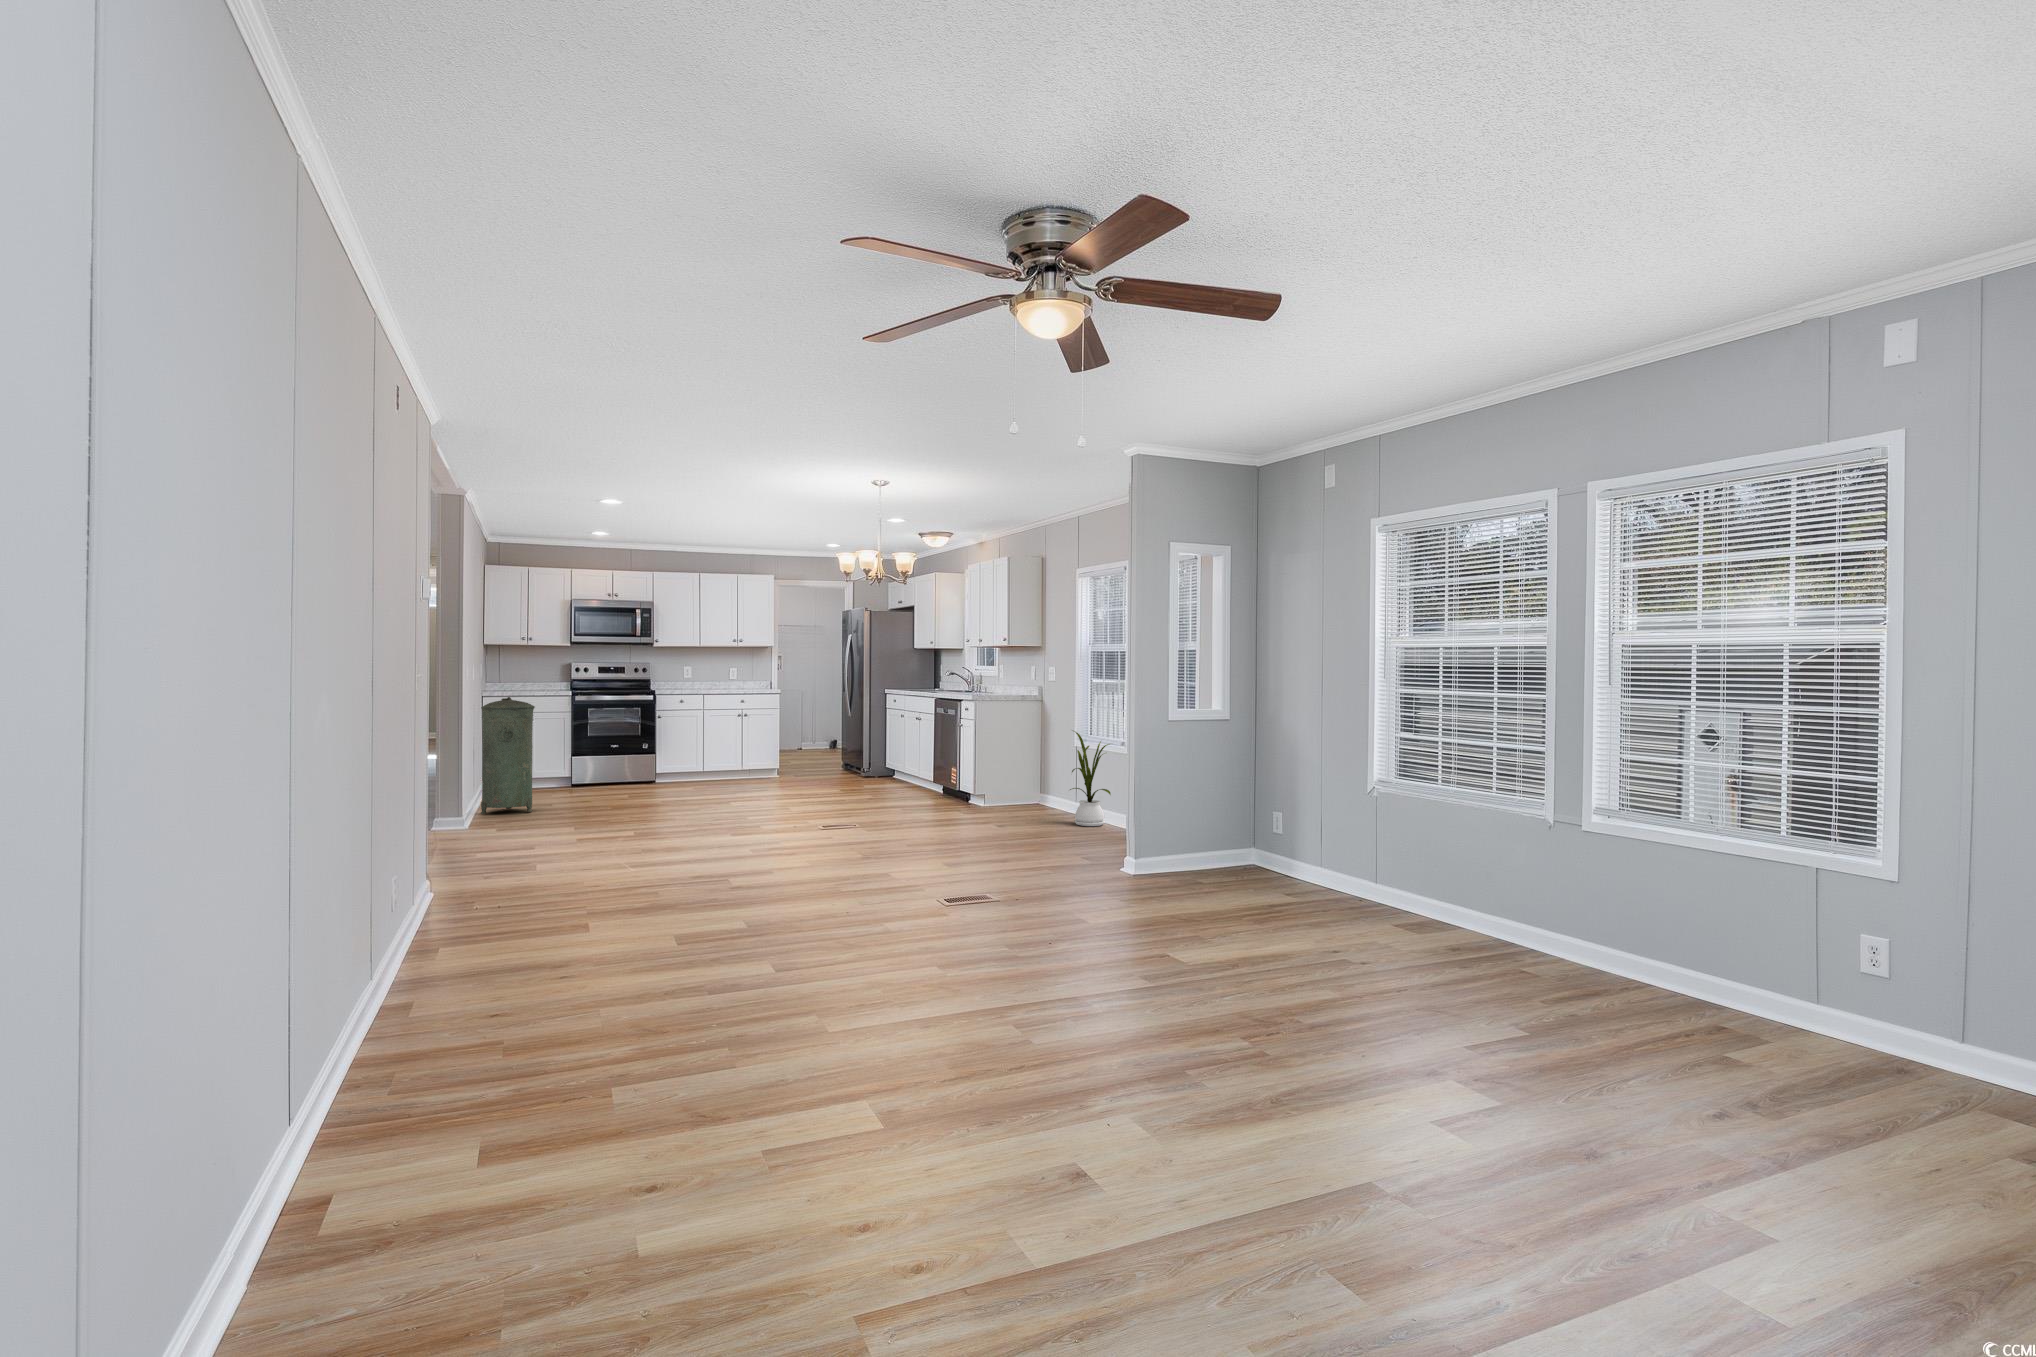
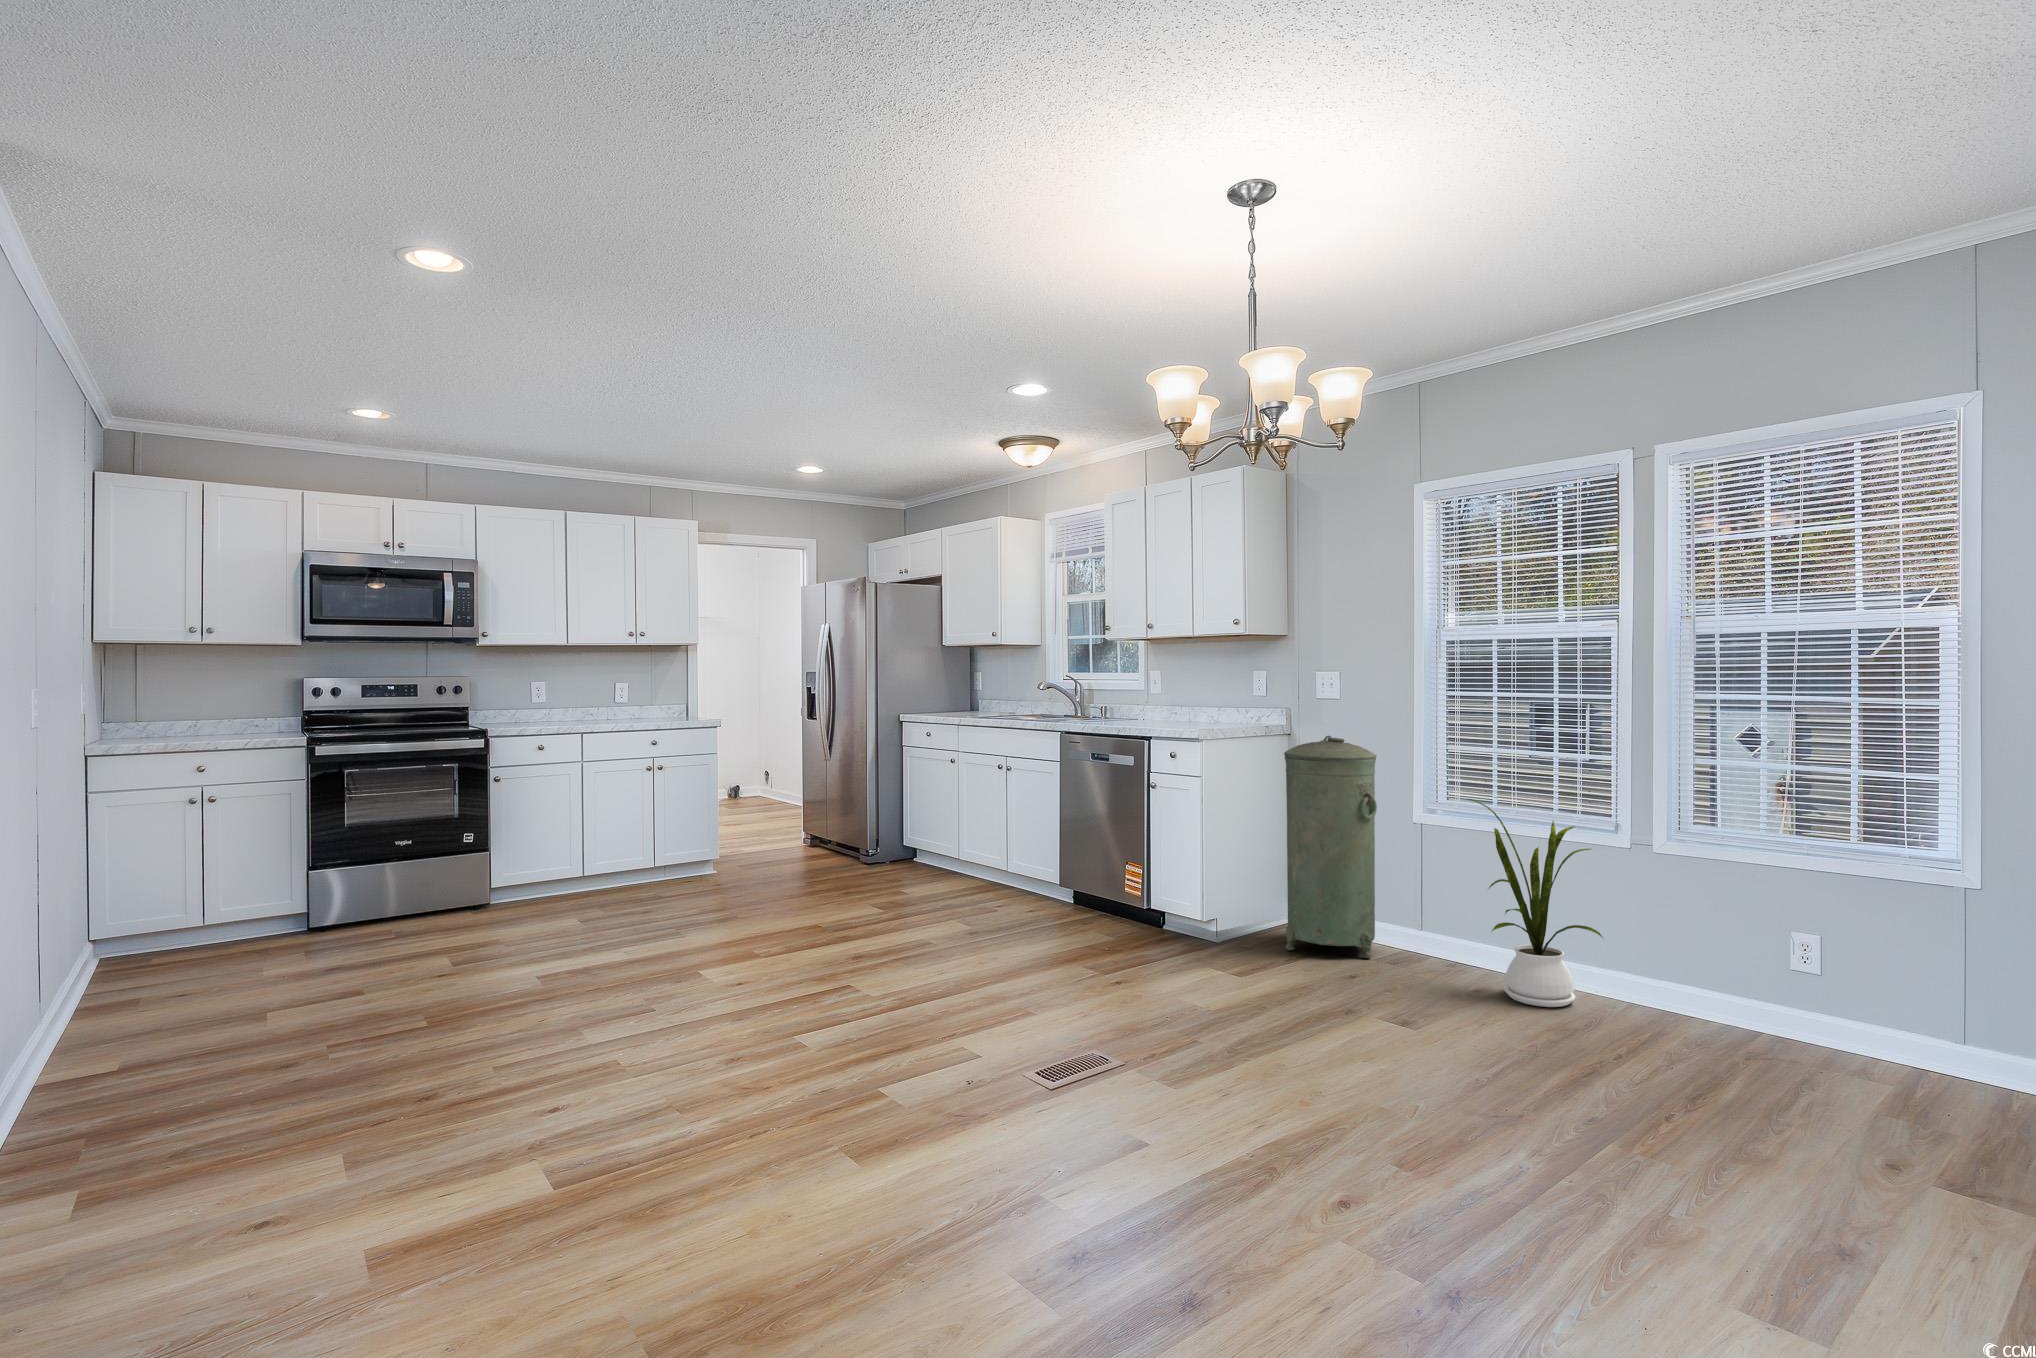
trash can: present [481,697,535,814] -> present [1284,736,1377,958]

